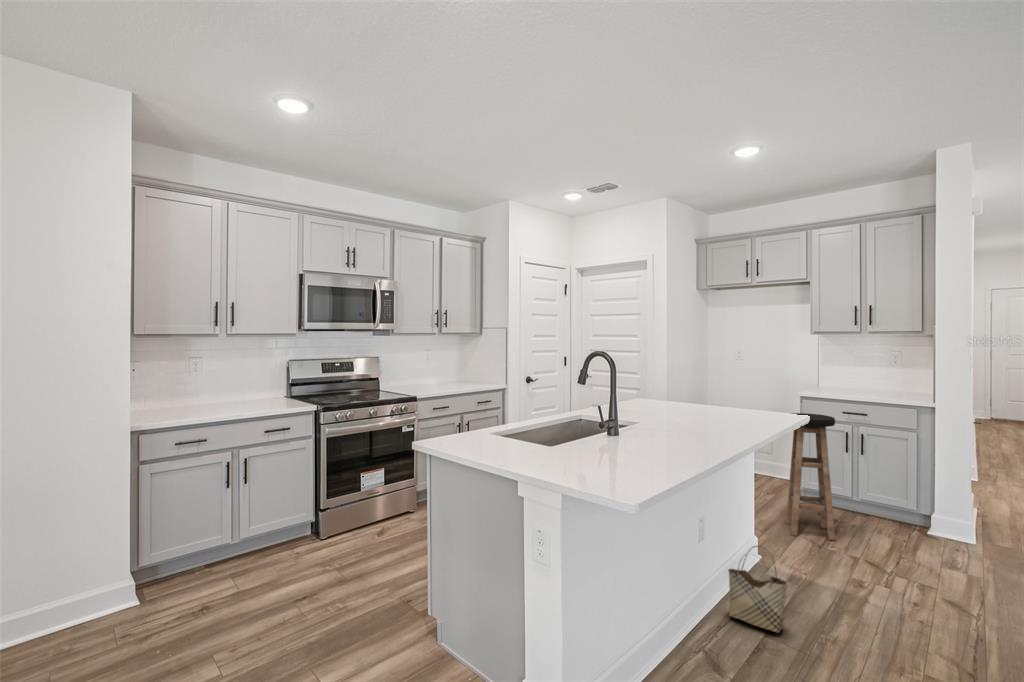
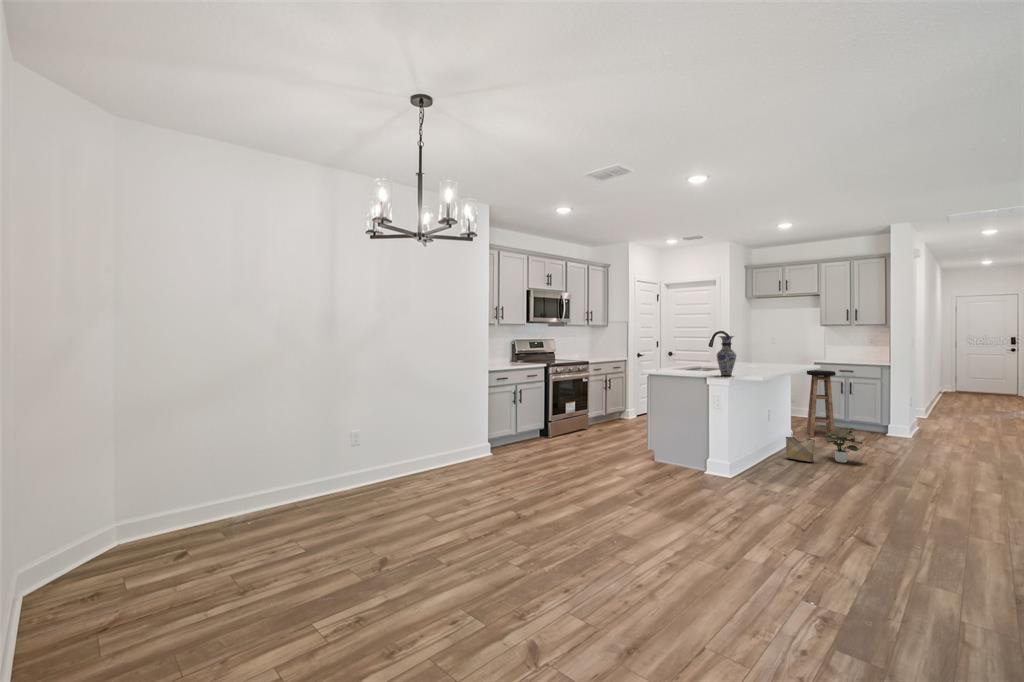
vase: none [536,366,580,467] -> present [717,336,736,376]
potted plant: none [805,550,890,632] -> present [824,428,863,463]

